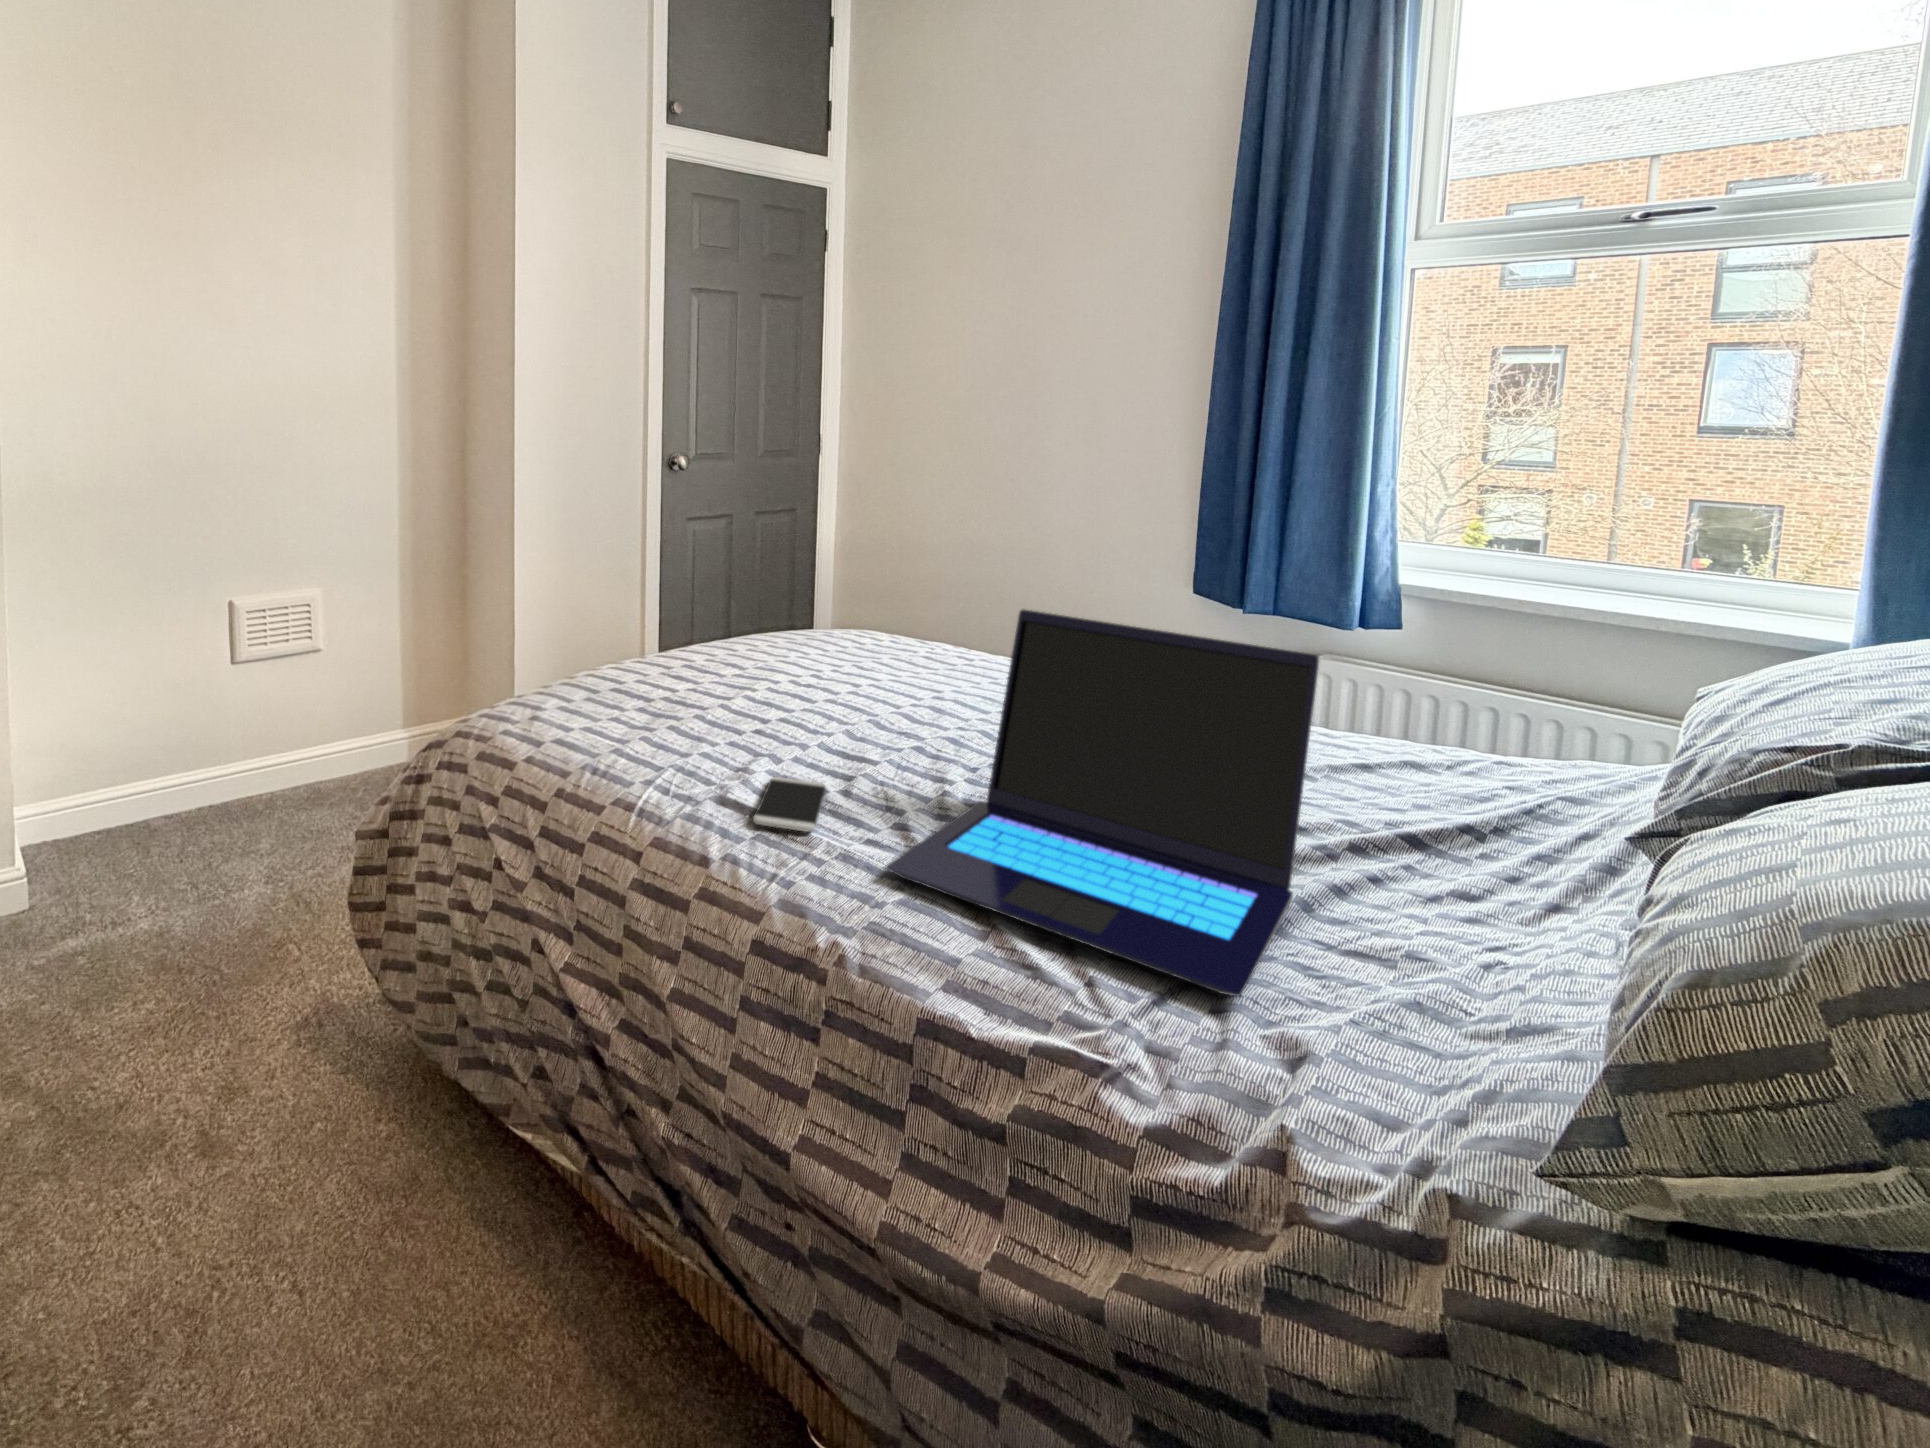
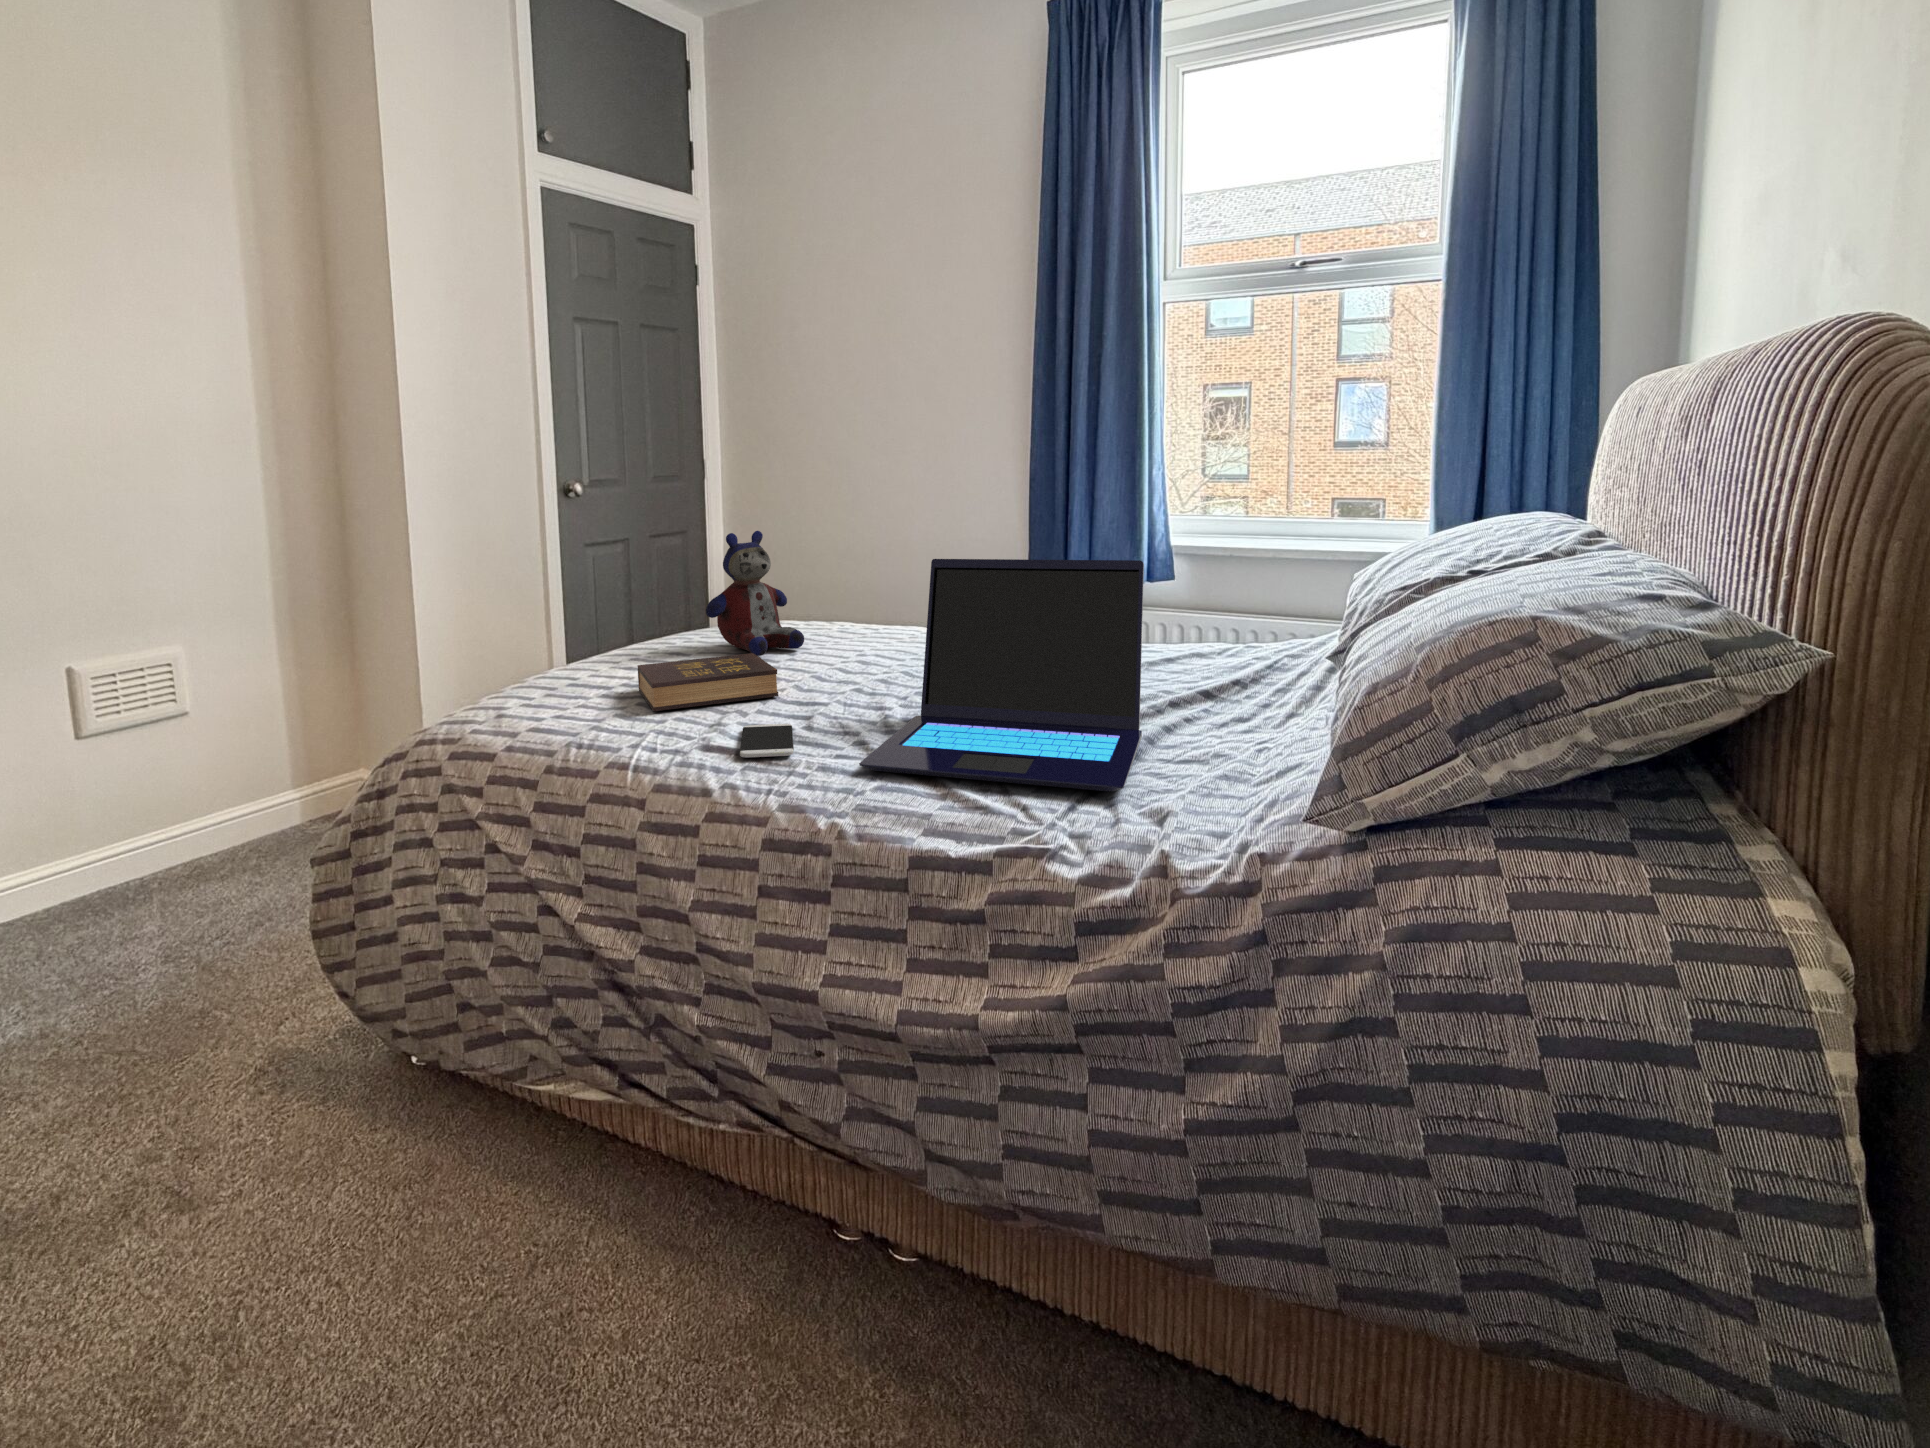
stuffed bear: none [769,533,877,676] -> present [706,531,804,656]
hardback book: none [680,676,826,739] -> present [638,653,778,711]

